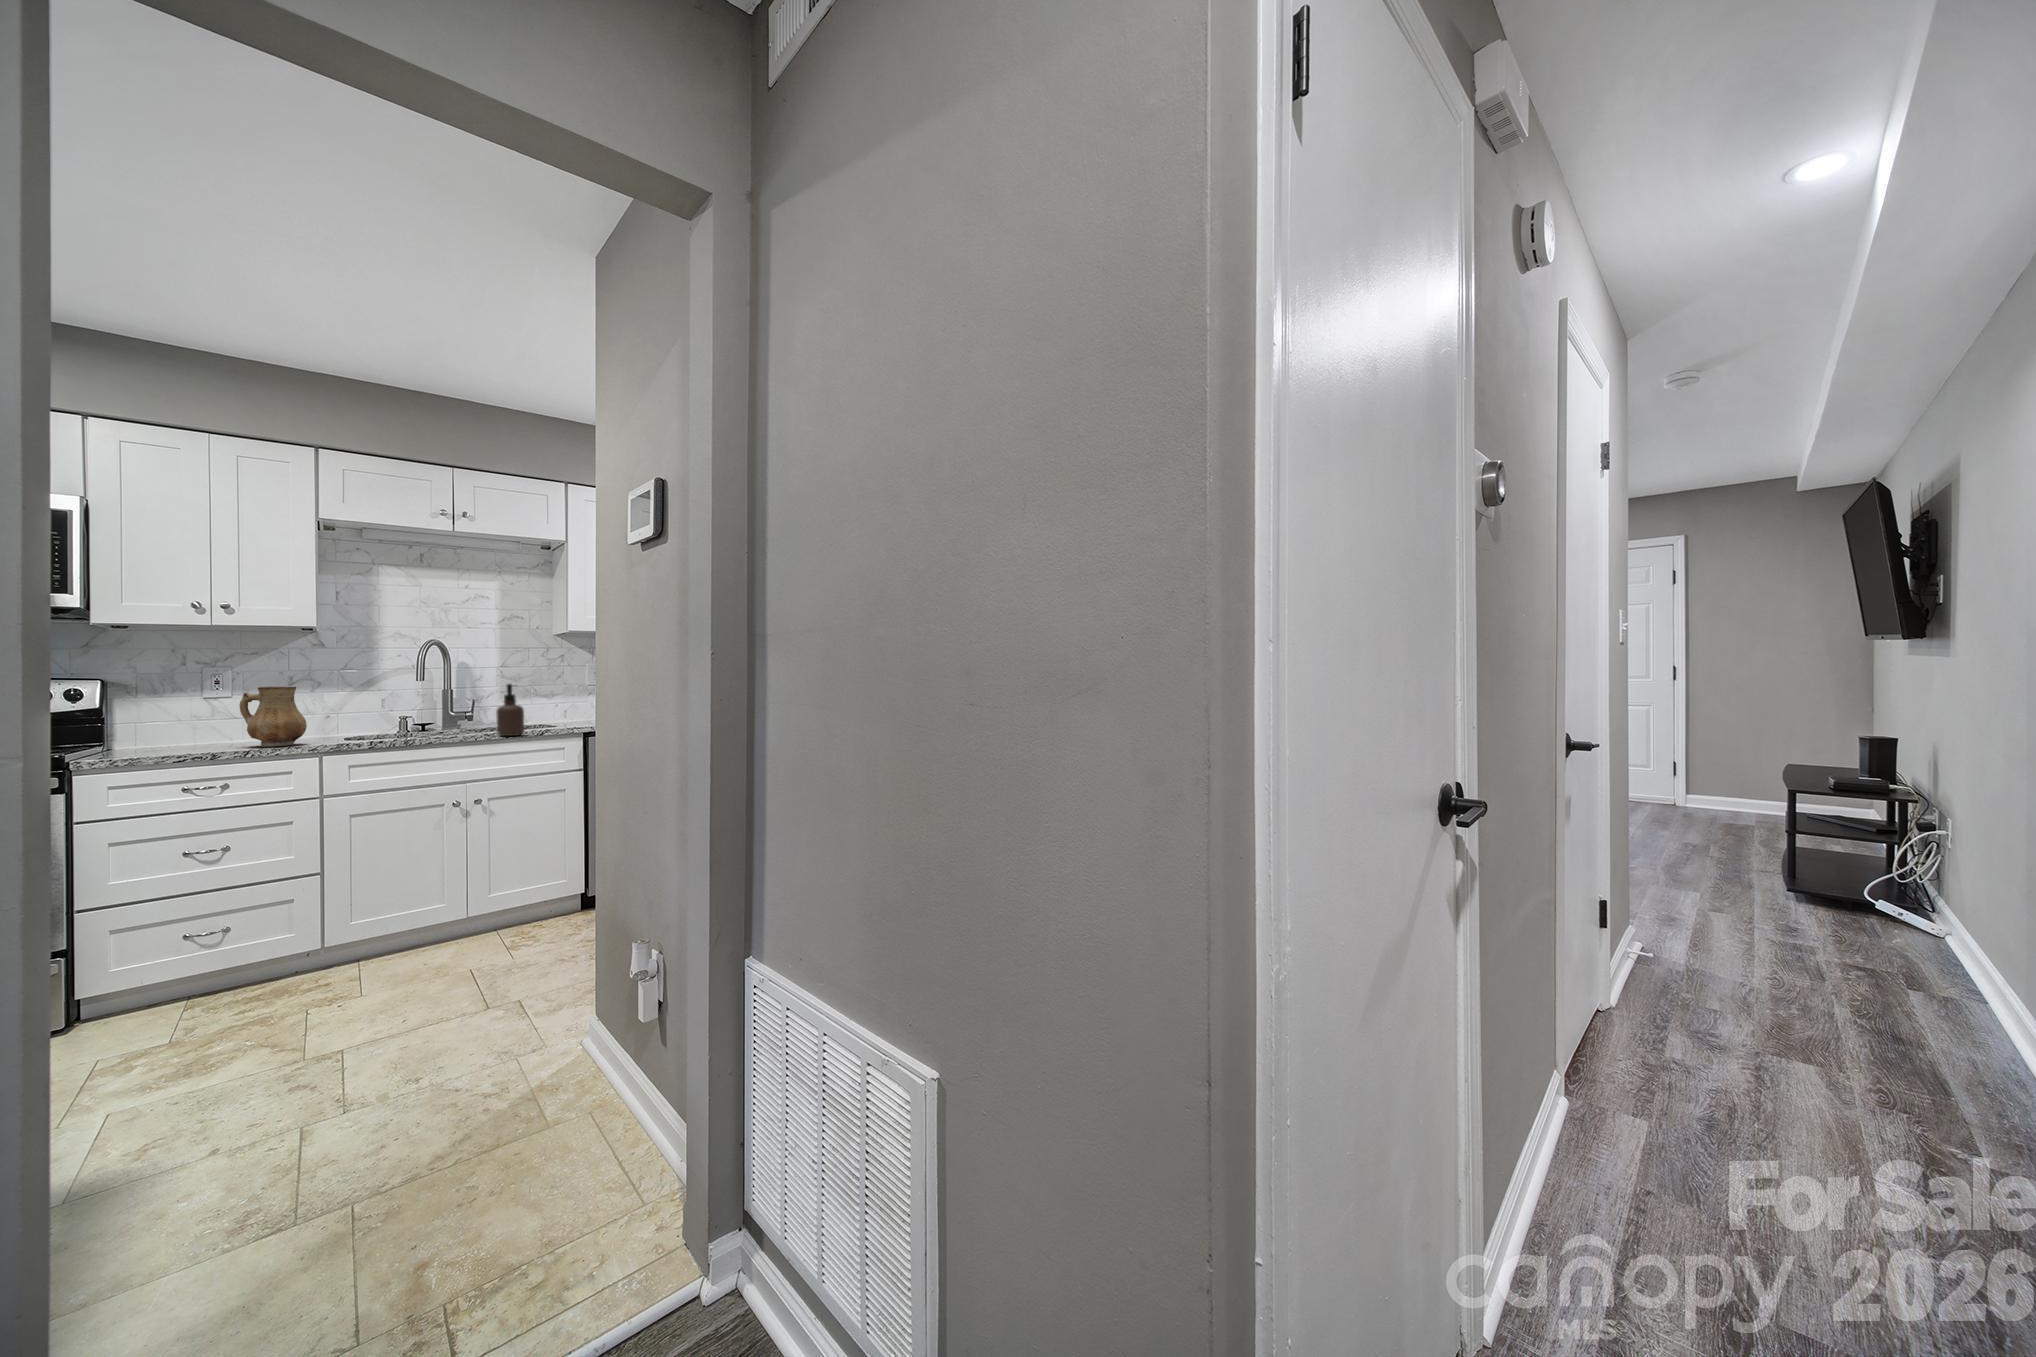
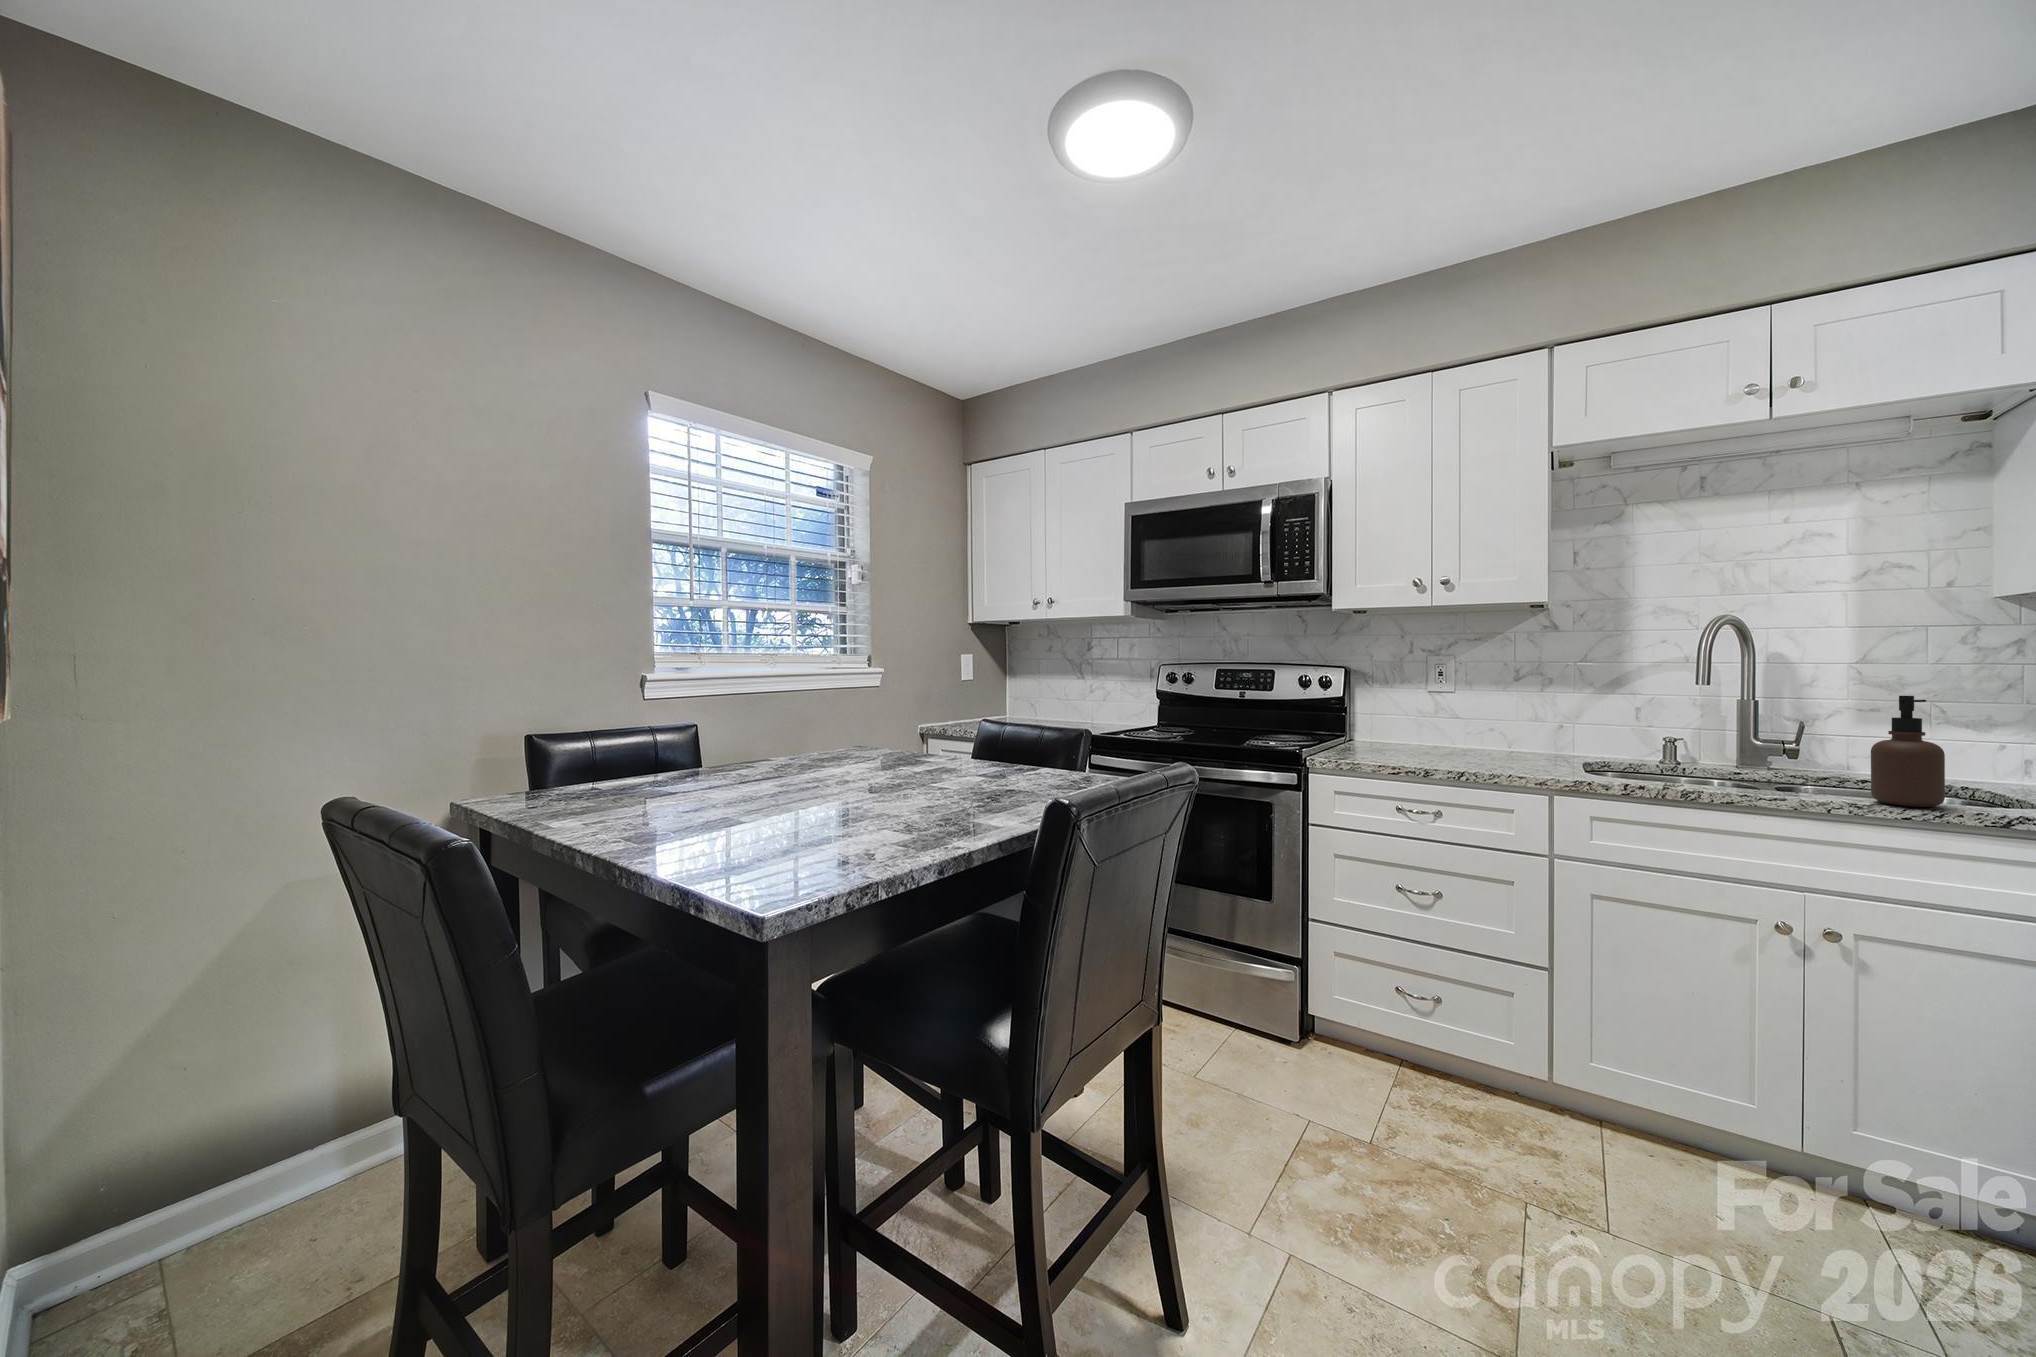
ceramic pitcher: present [239,687,307,747] -> none [1458,685,1533,768]

